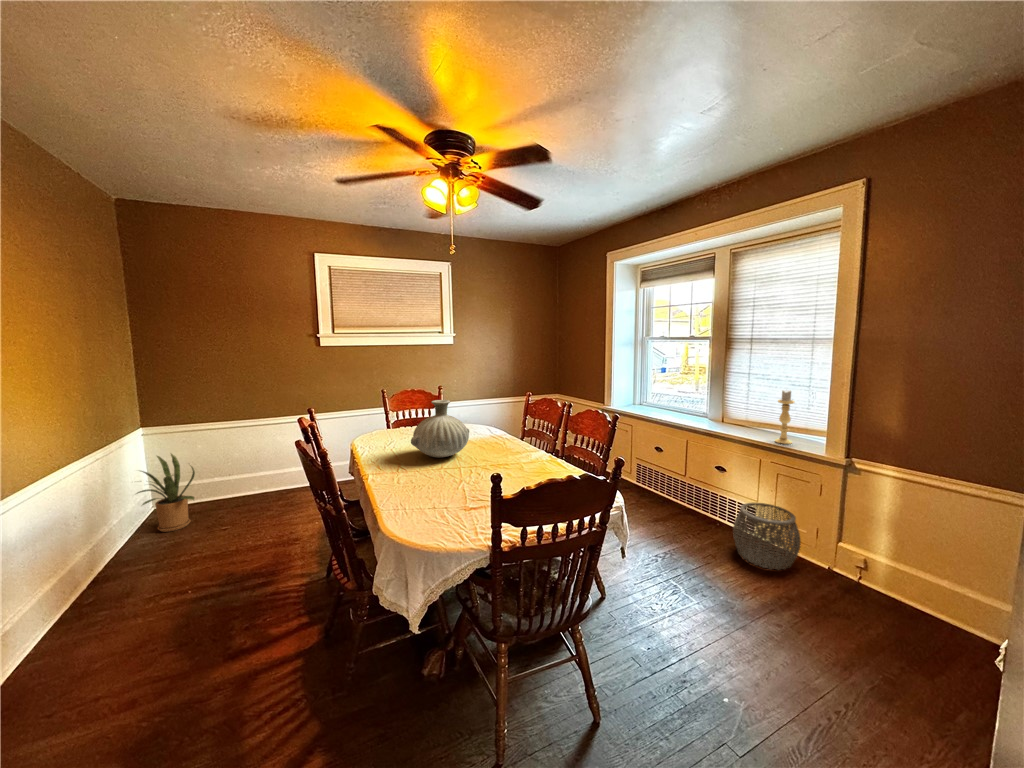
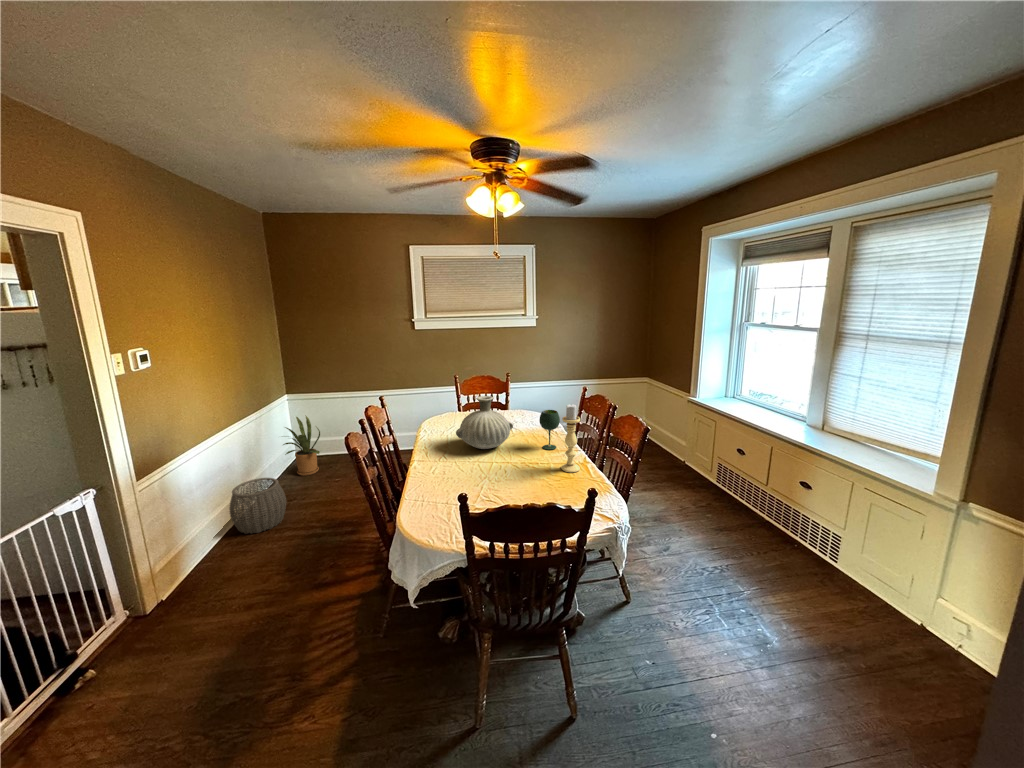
candle holder: present [775,390,794,444] -> present [561,404,580,472]
wine glass: none [499,411,520,452] -> present [539,410,560,450]
woven basket: present [733,503,801,570] -> present [229,478,286,533]

